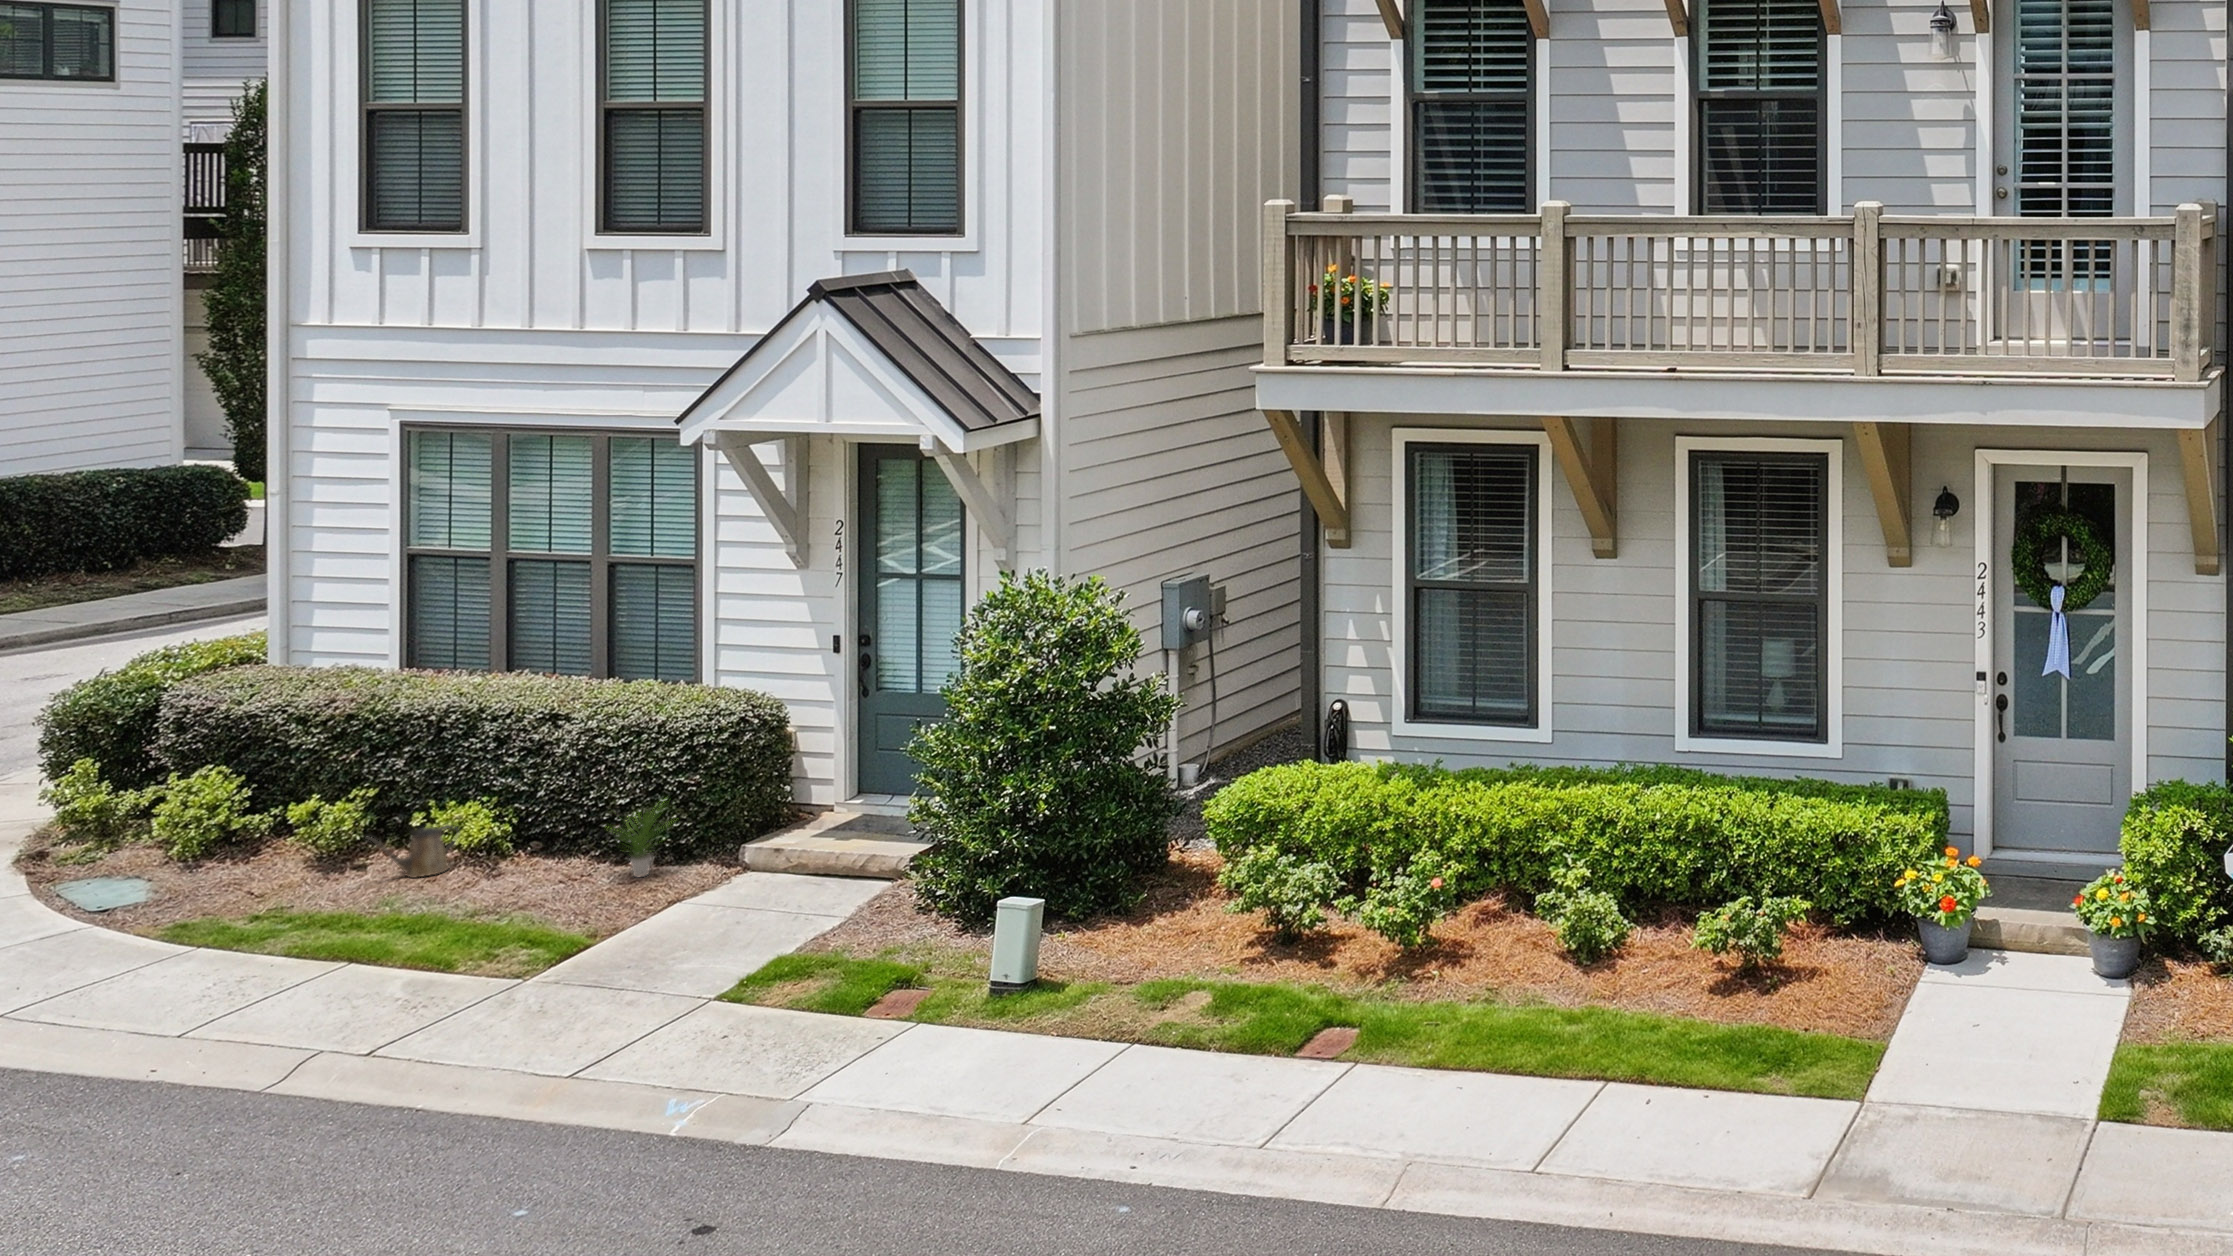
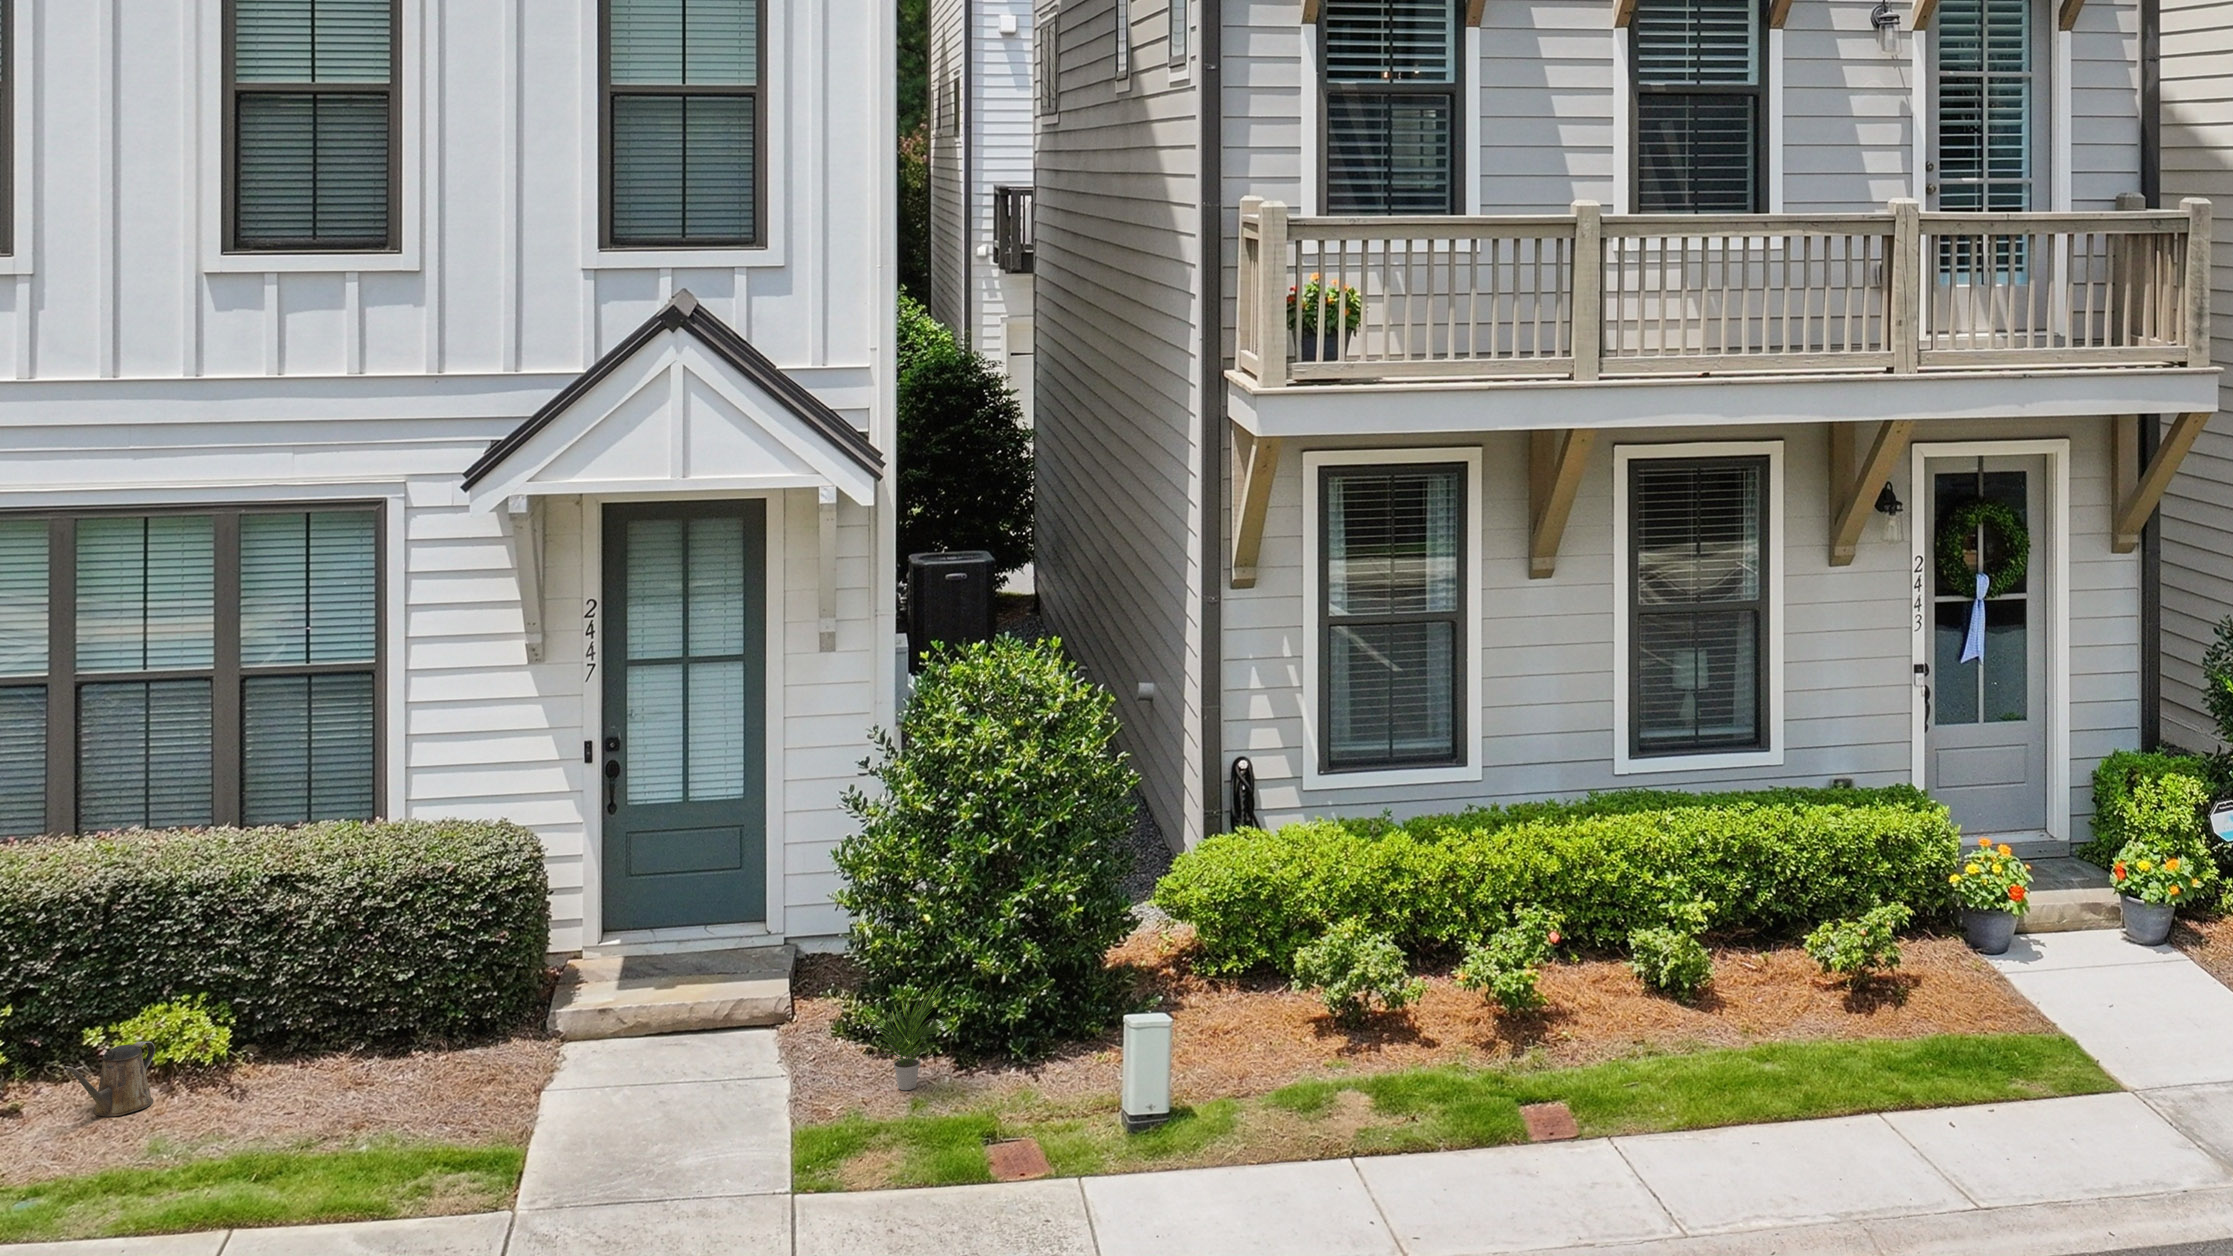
potted plant: present [608,802,669,877] -> present [866,987,950,1090]

